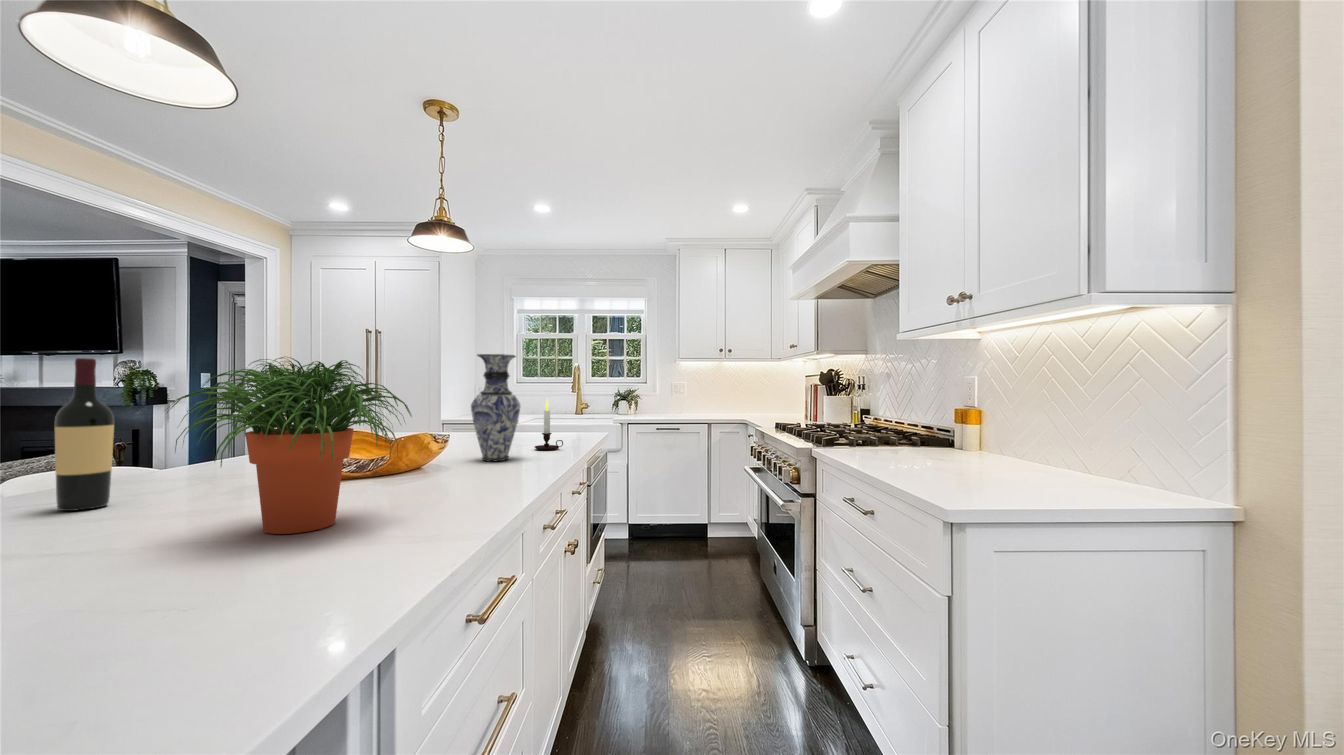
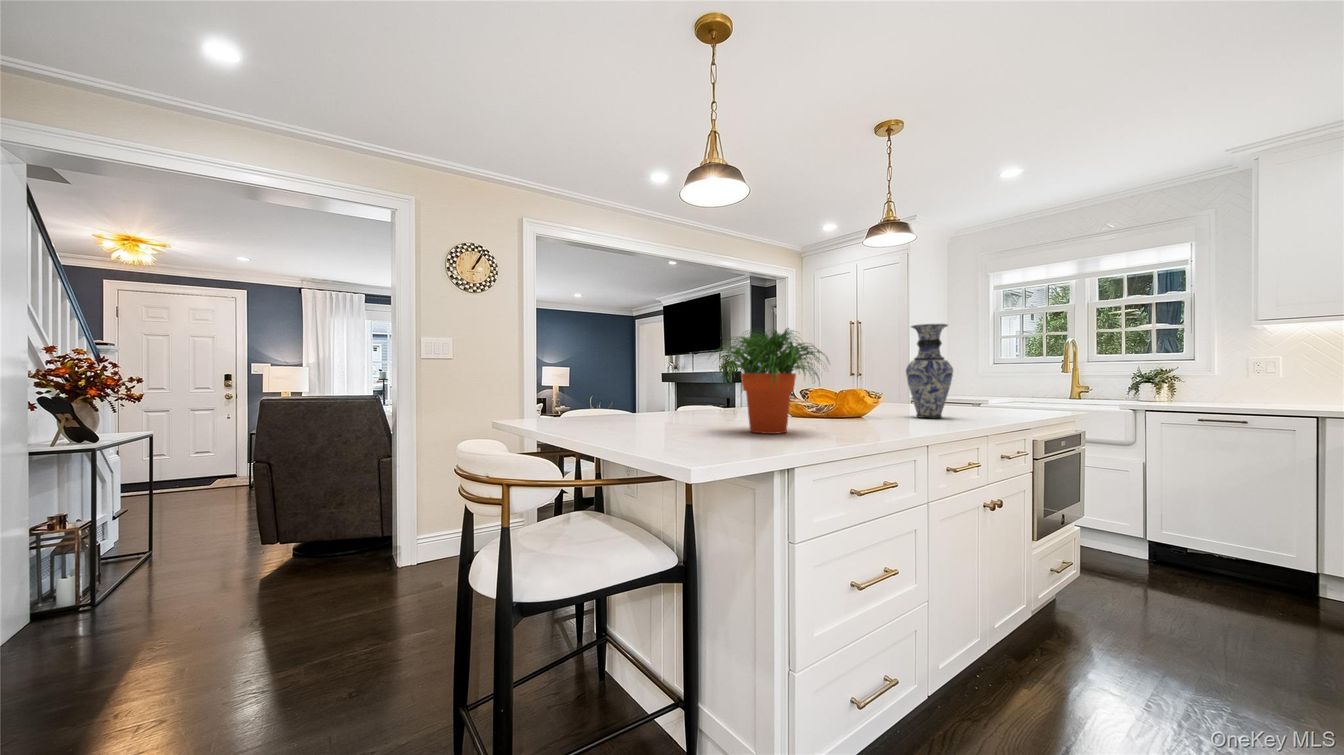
wine bottle: present [55,358,114,511] -> none [677,340,698,418]
candle: present [535,399,563,450] -> none [976,365,1008,415]

